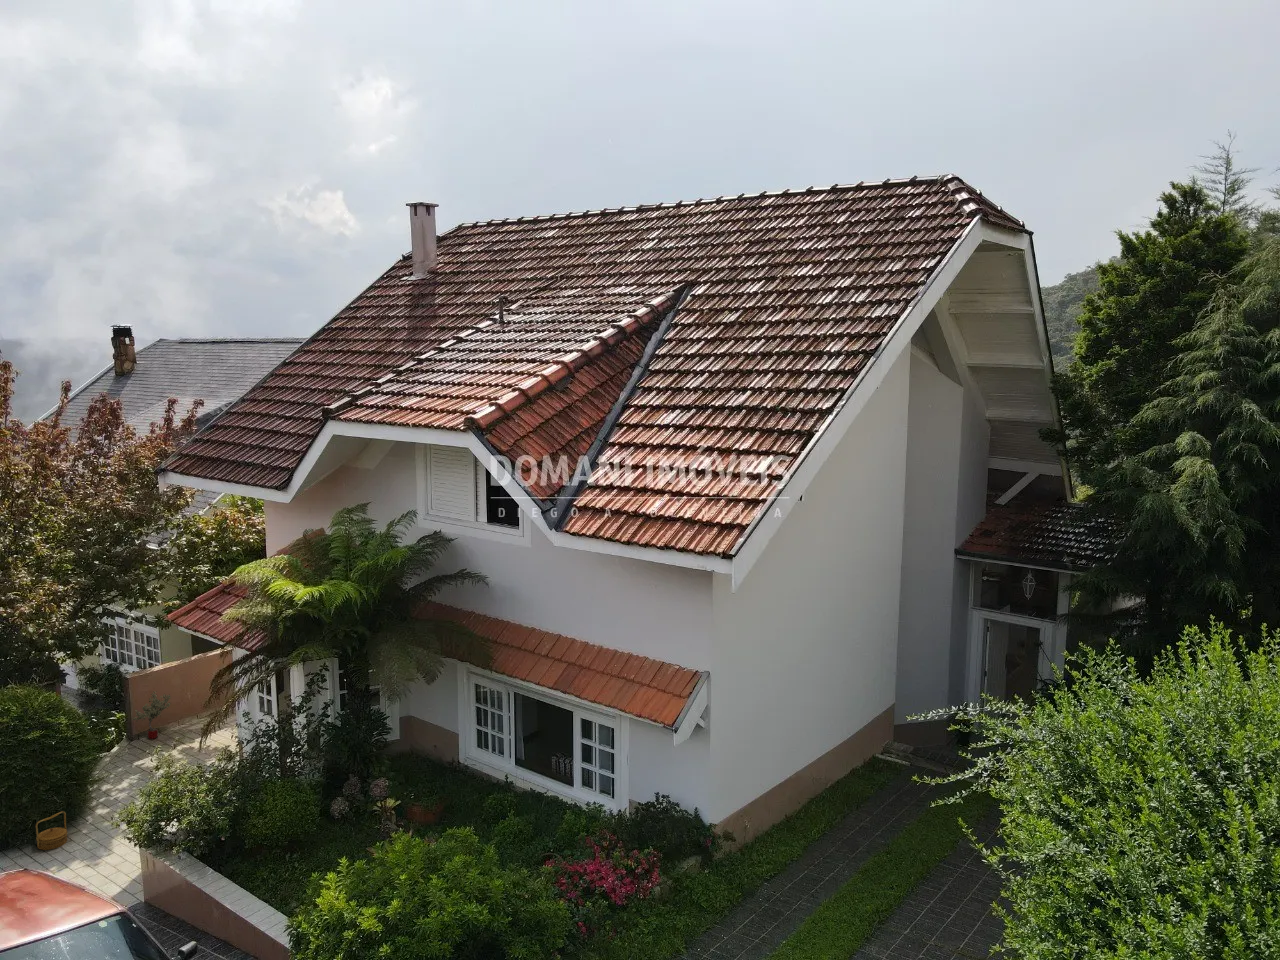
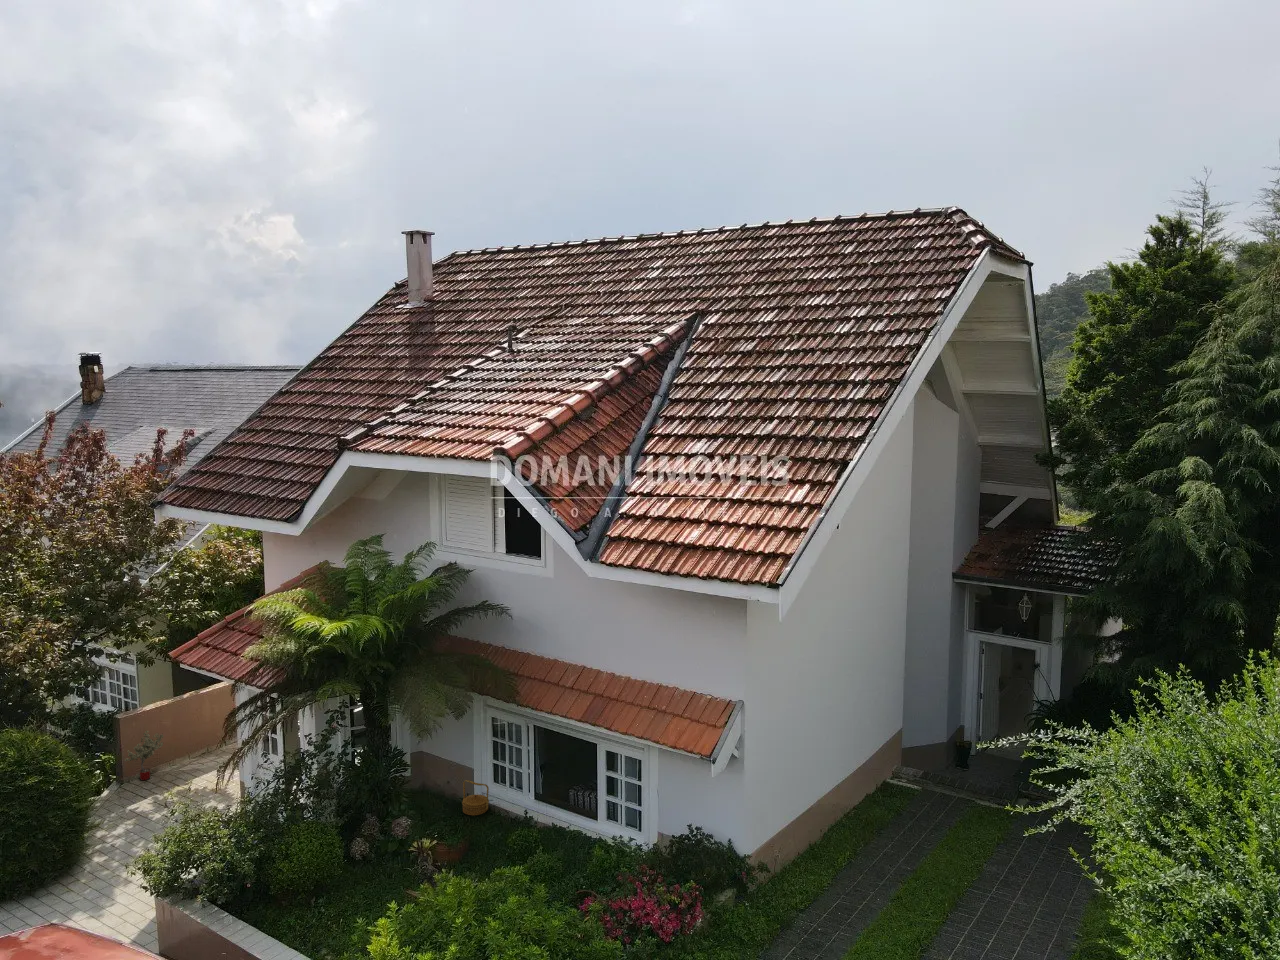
woven basket: present [36,811,67,850] -> present [462,780,489,815]

